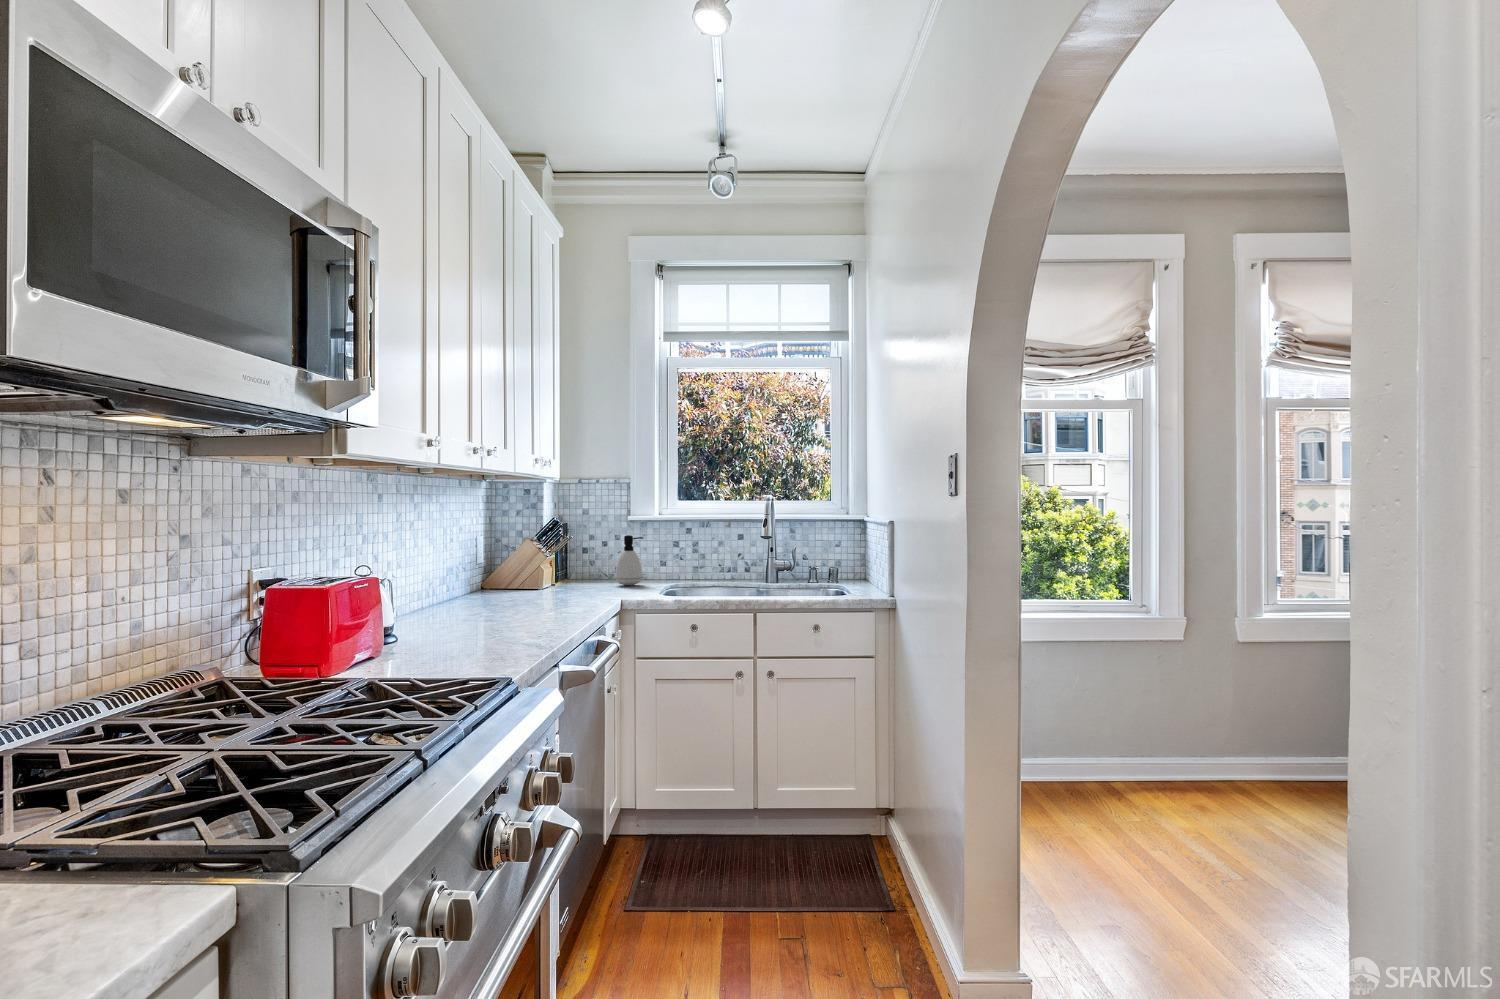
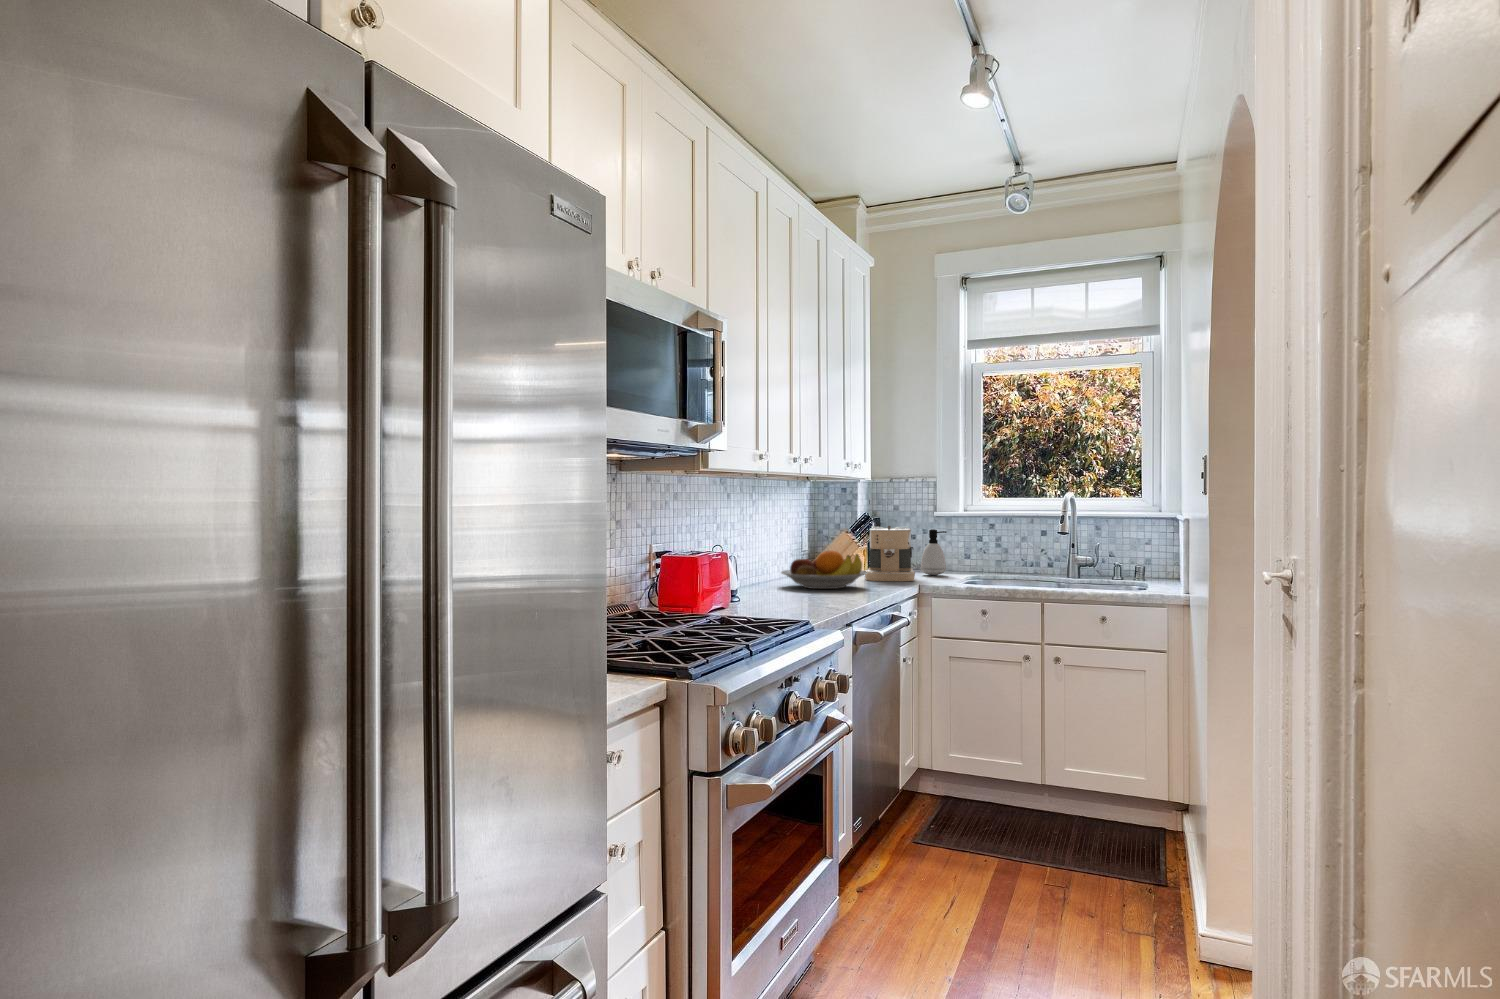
coffee maker: none [555,532,614,597] -> present [865,526,915,581]
fruit bowl: none [453,565,565,613] -> present [781,551,867,589]

